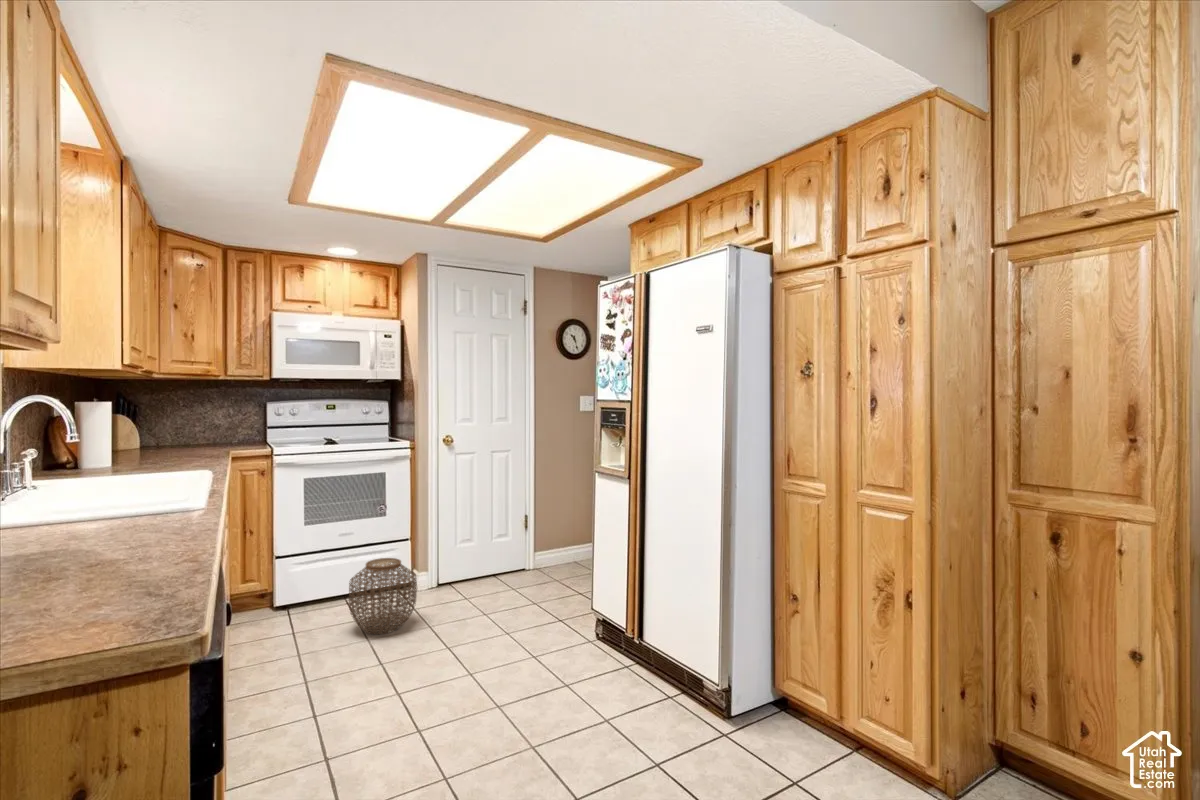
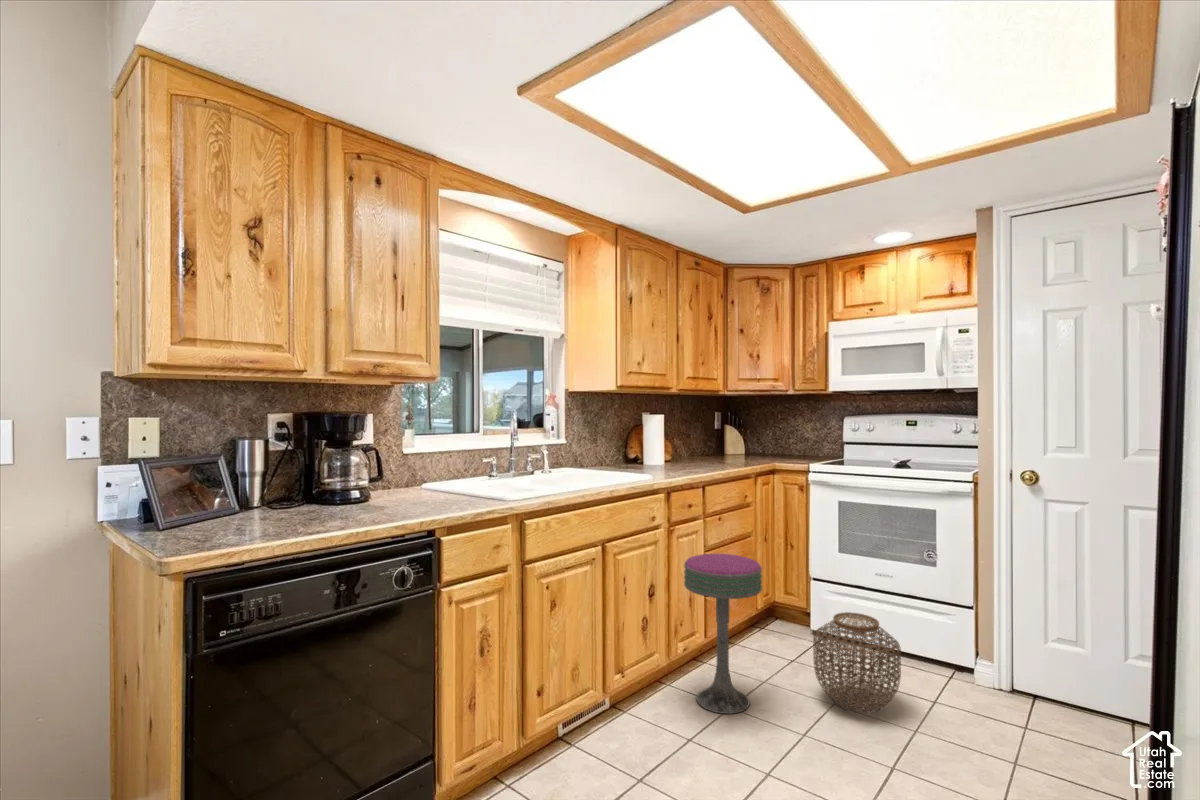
bar stool: none [261,534,342,684] -> present [684,554,762,714]

